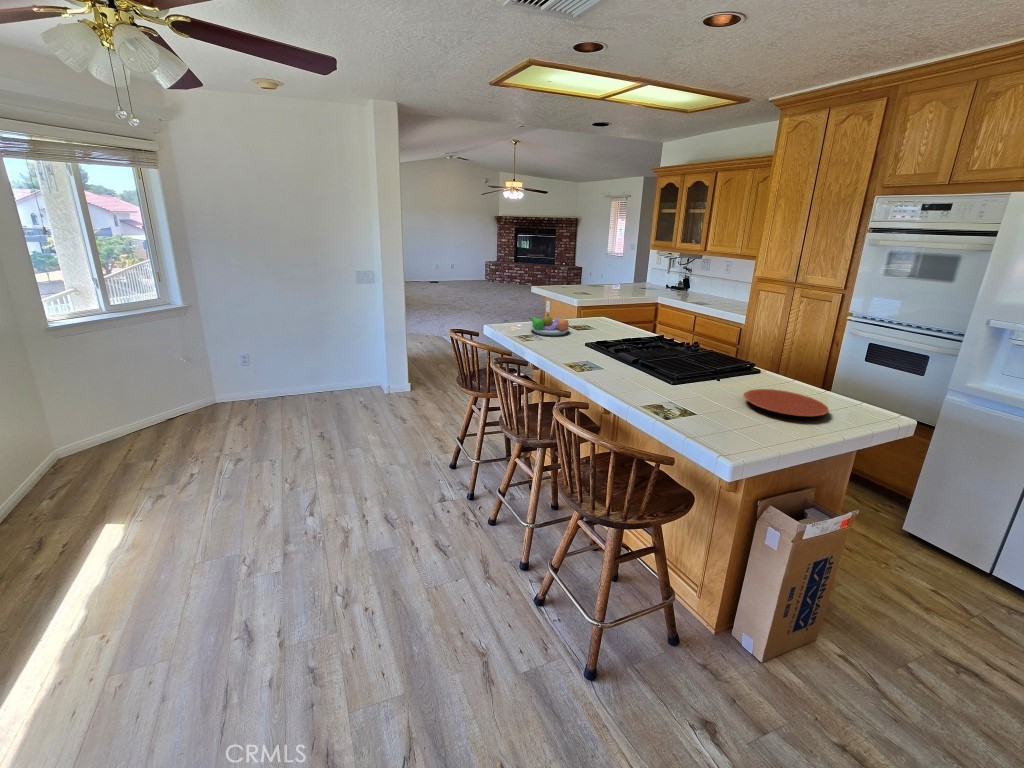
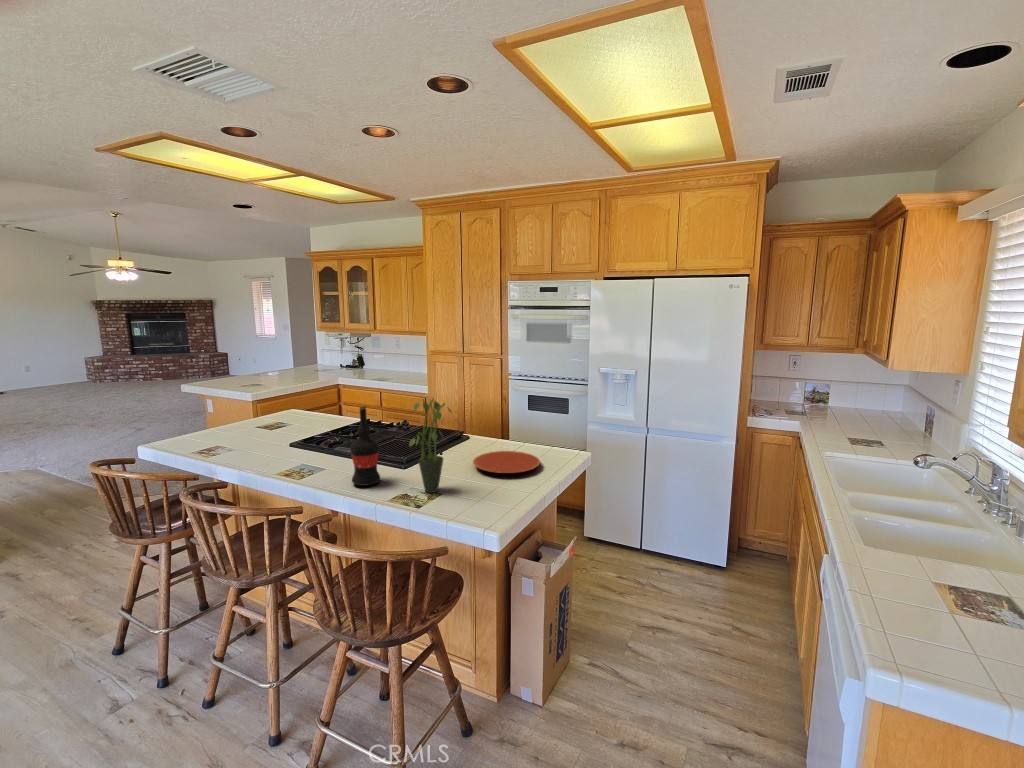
potted plant: none [670,311,723,410] -> present [409,399,452,493]
wine bottle: none [617,312,647,389] -> present [350,405,380,486]
fruit bowl: present [529,314,569,335] -> none [207,418,265,444]

